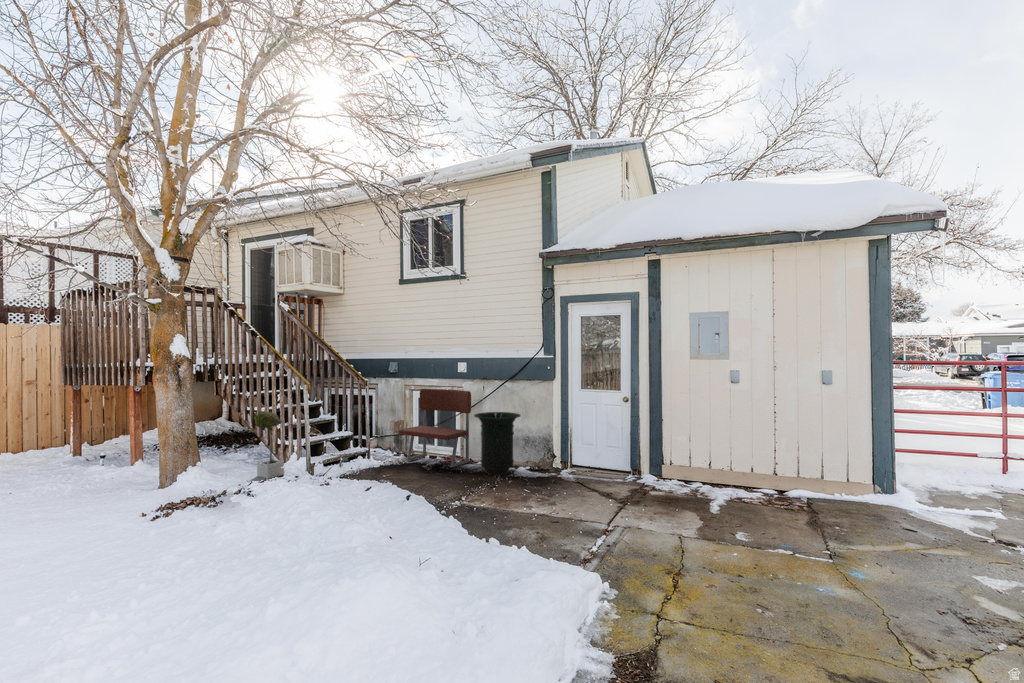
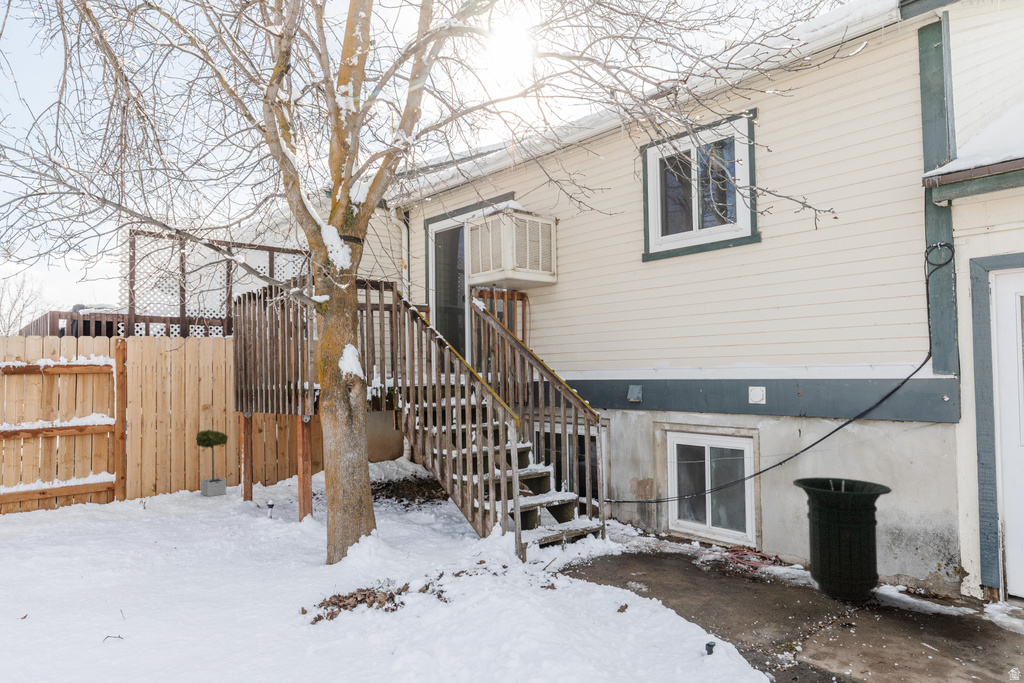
bench: present [398,389,471,468] -> none [649,429,776,571]
potted tree: present [254,411,284,479] -> present [196,430,228,496]

